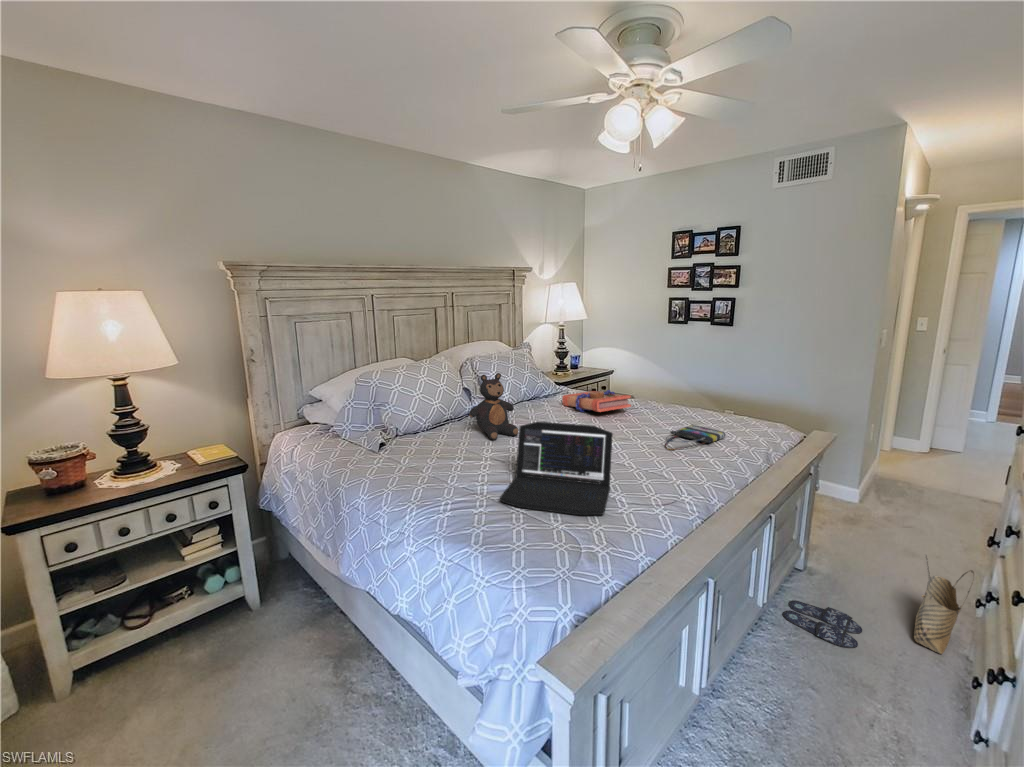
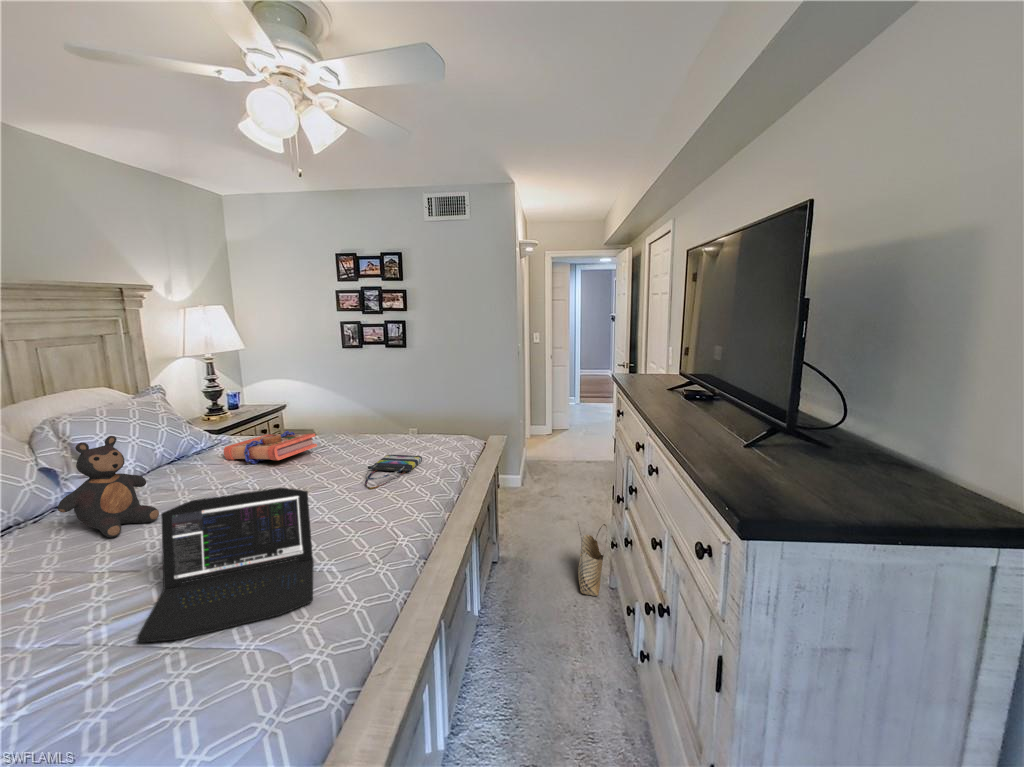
slippers: present [783,600,862,648] -> none [492,591,549,624]

